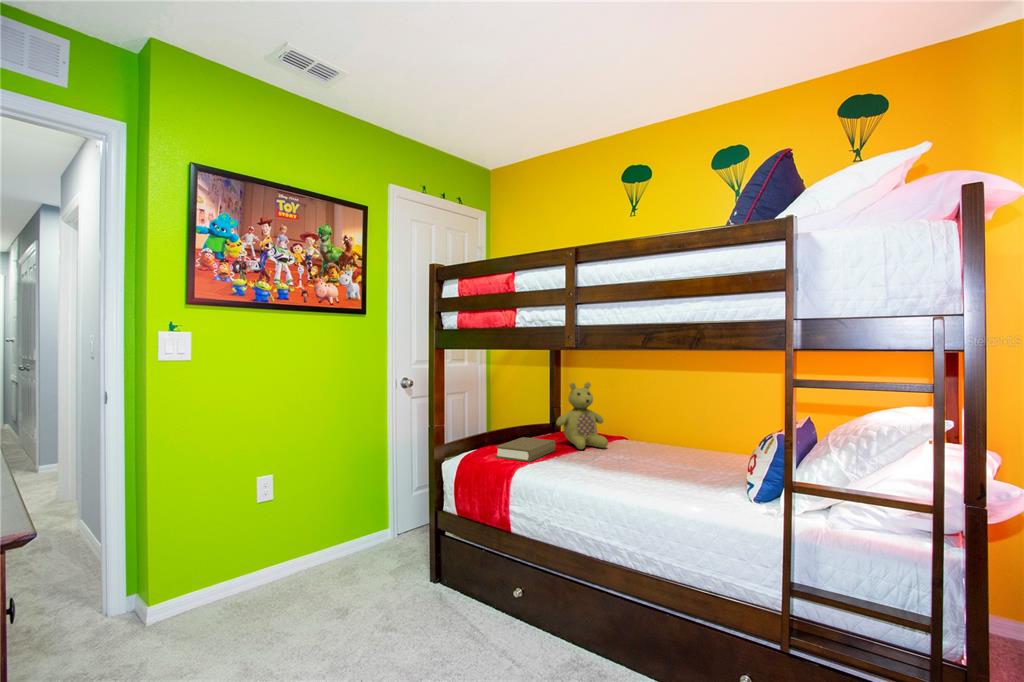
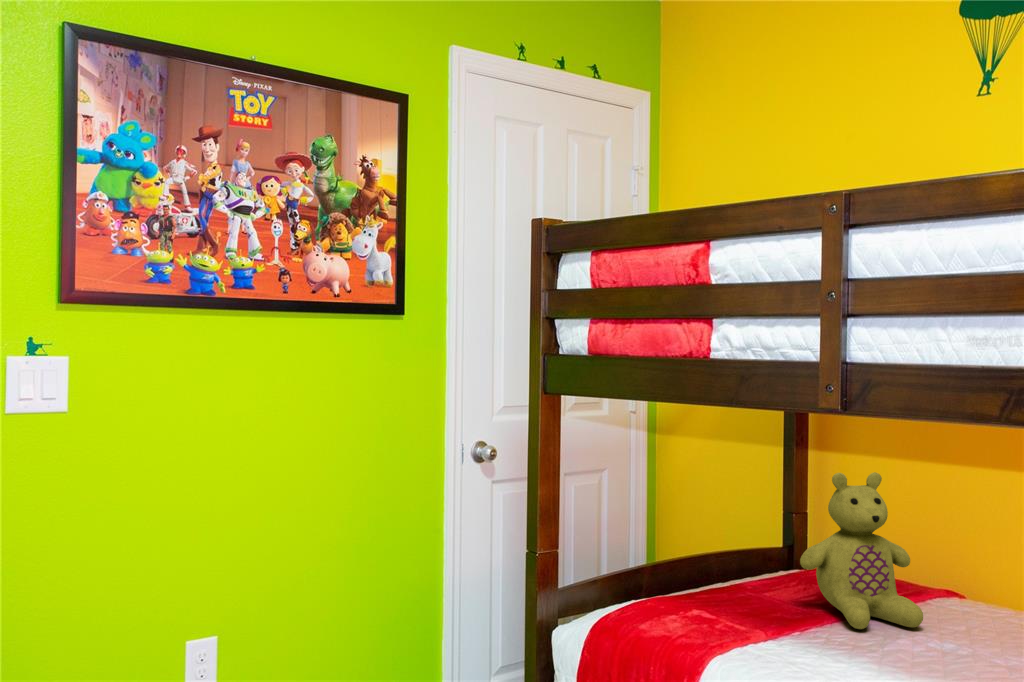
book: present [496,437,555,462] -> none [666,590,800,661]

